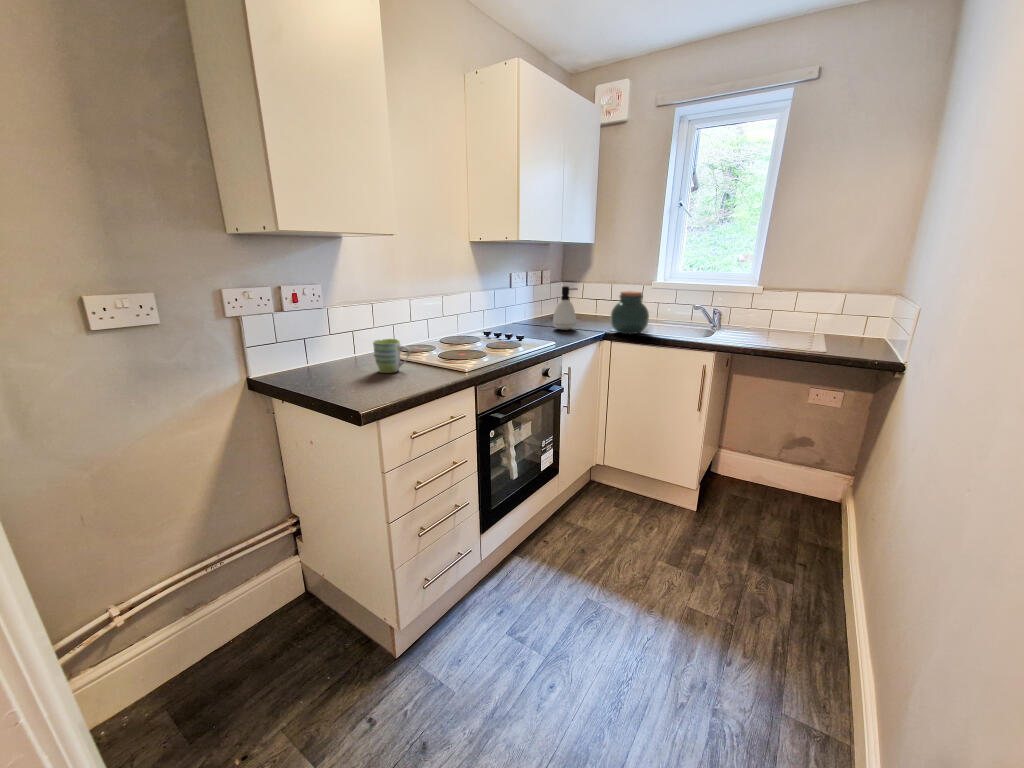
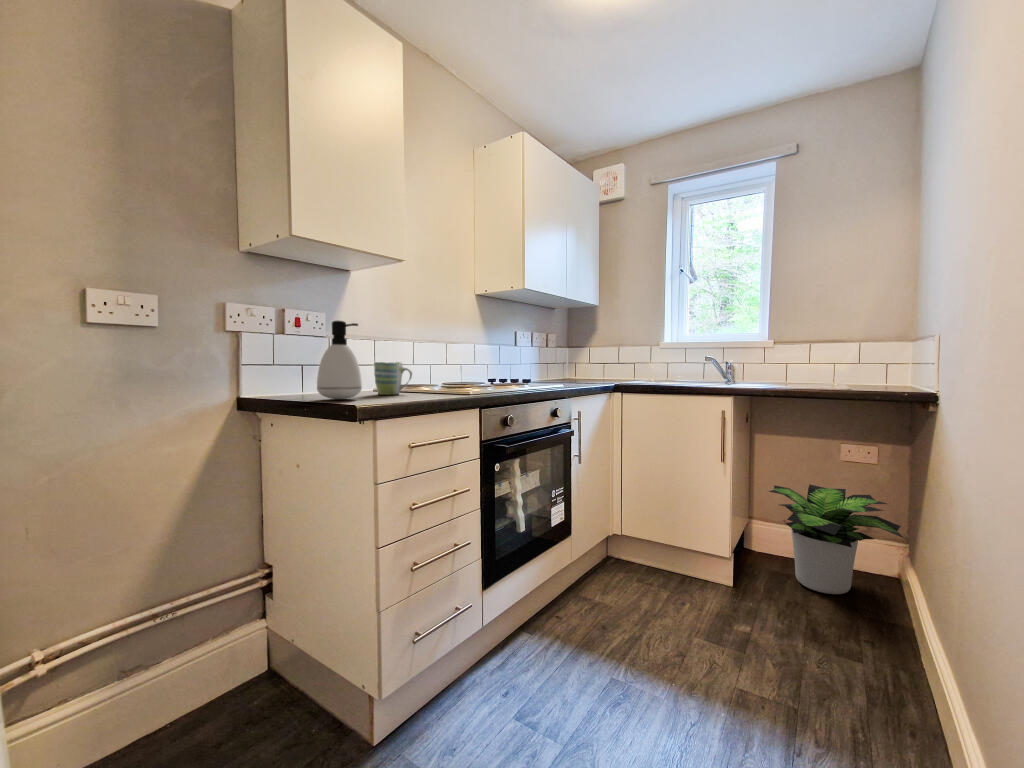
soap dispenser: present [553,286,577,330] -> present [317,320,362,399]
jar: present [610,291,649,334] -> none [620,341,660,384]
potted plant: none [737,423,851,519] -> present [769,485,904,594]

